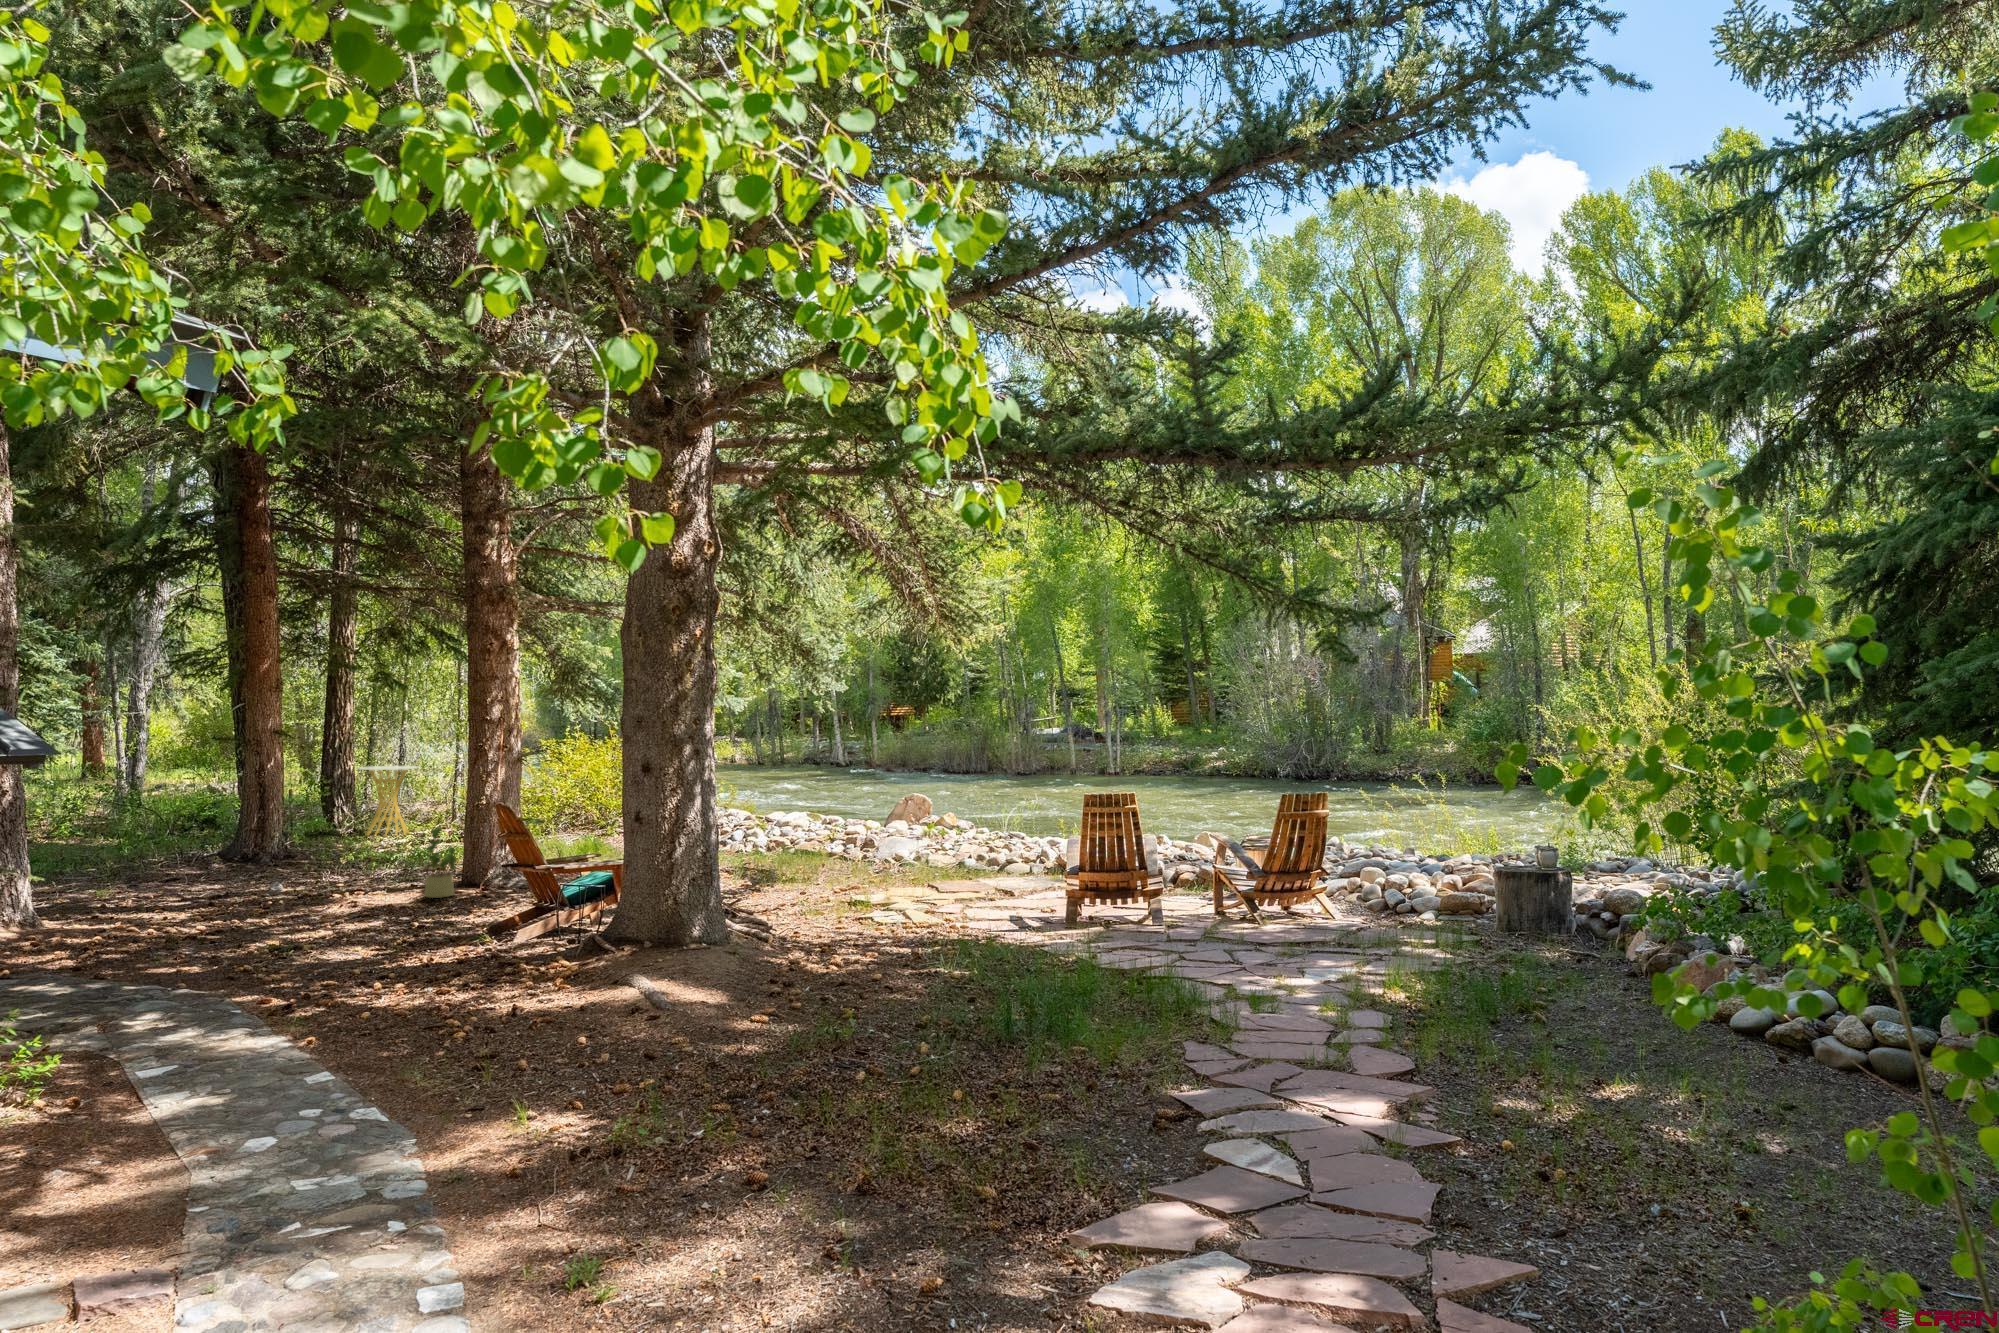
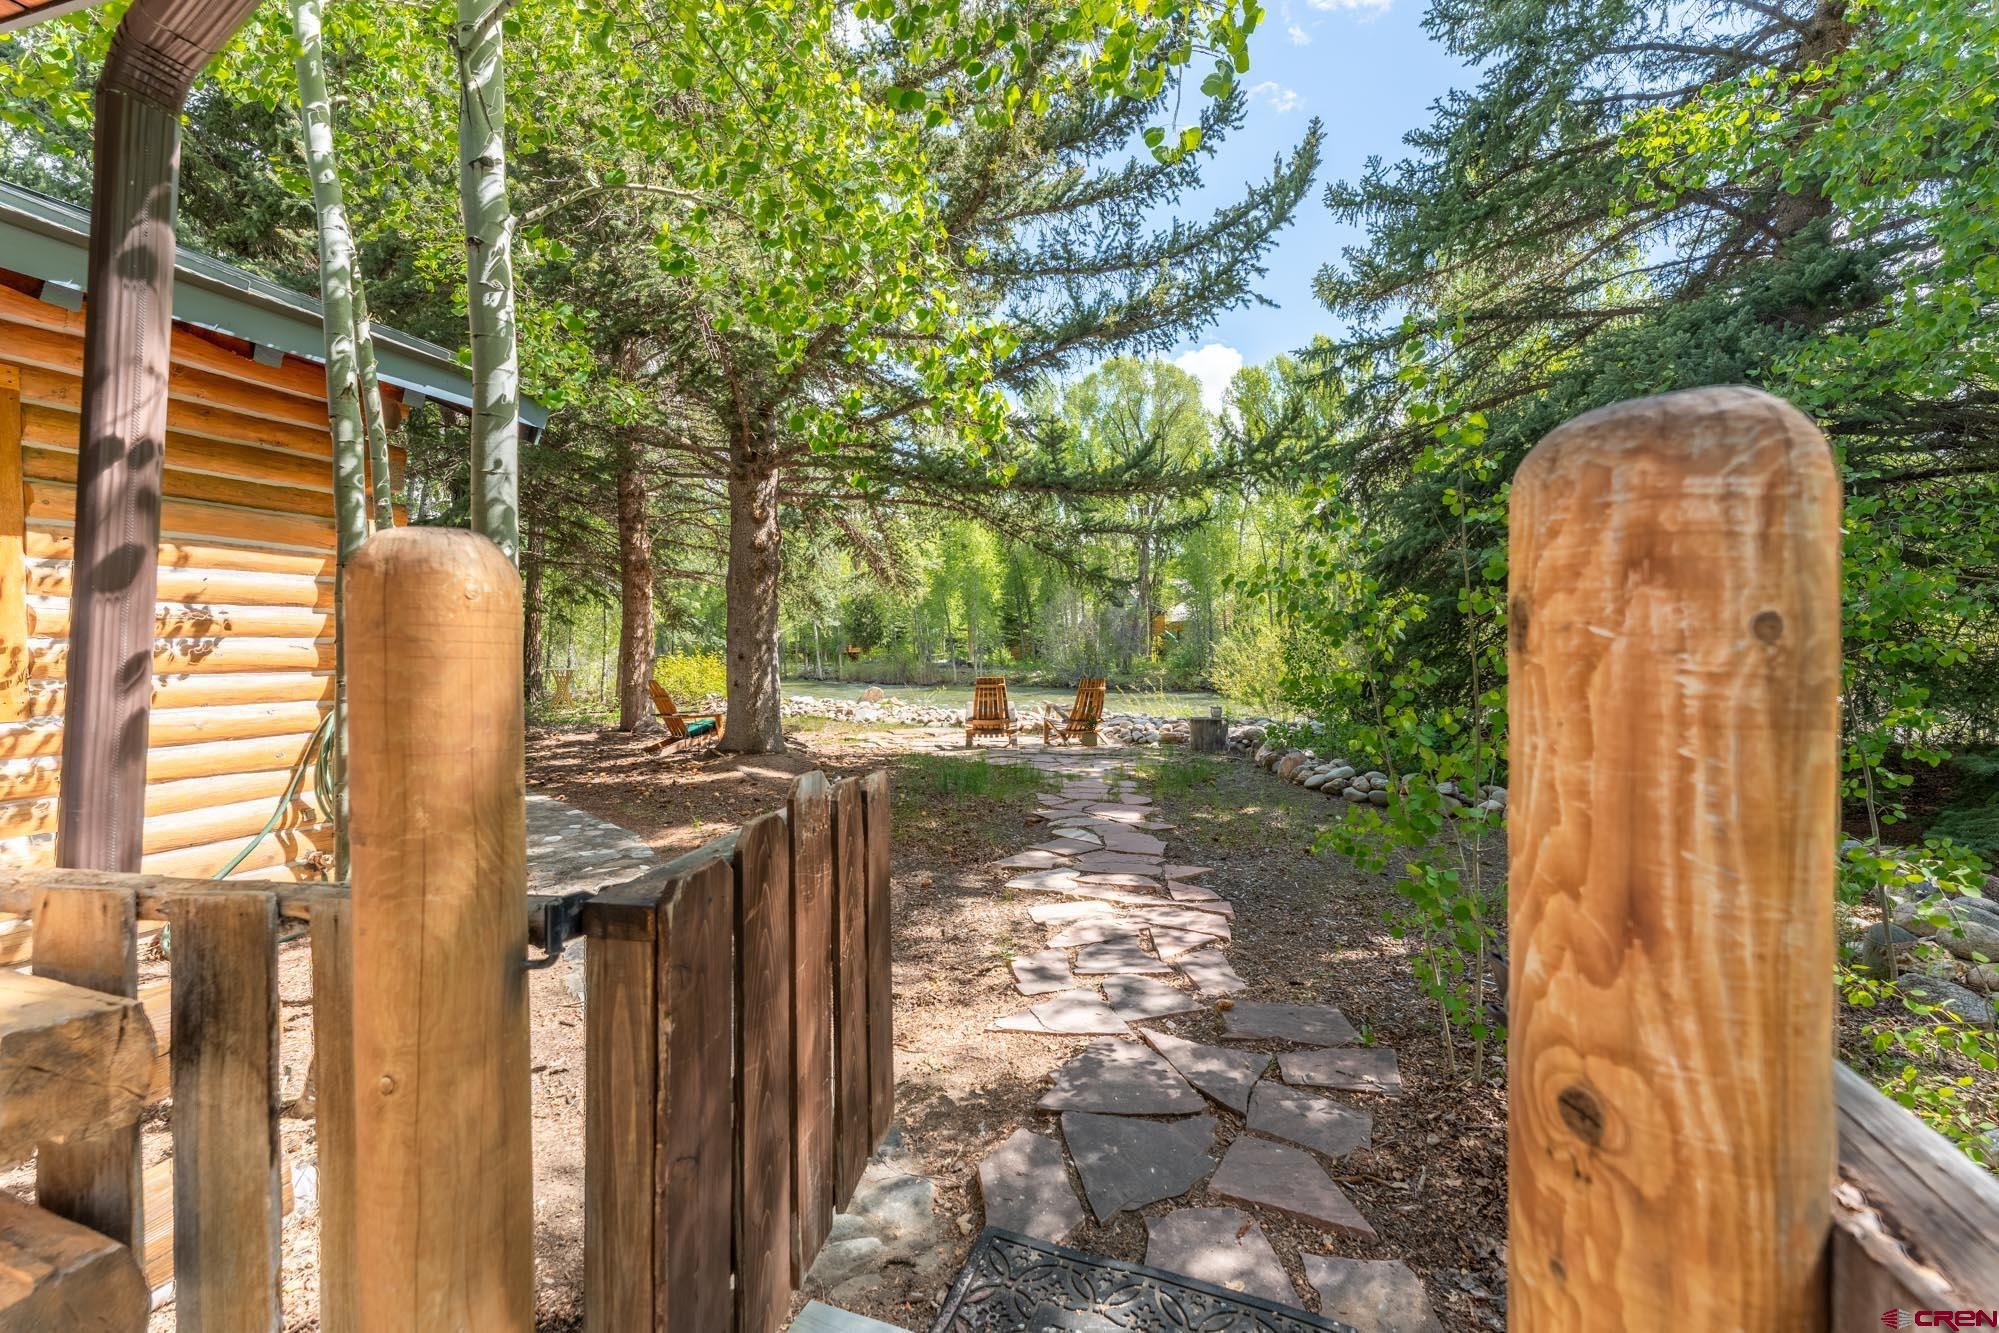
potted plant: present [424,827,458,898] -> present [1081,705,1098,746]

